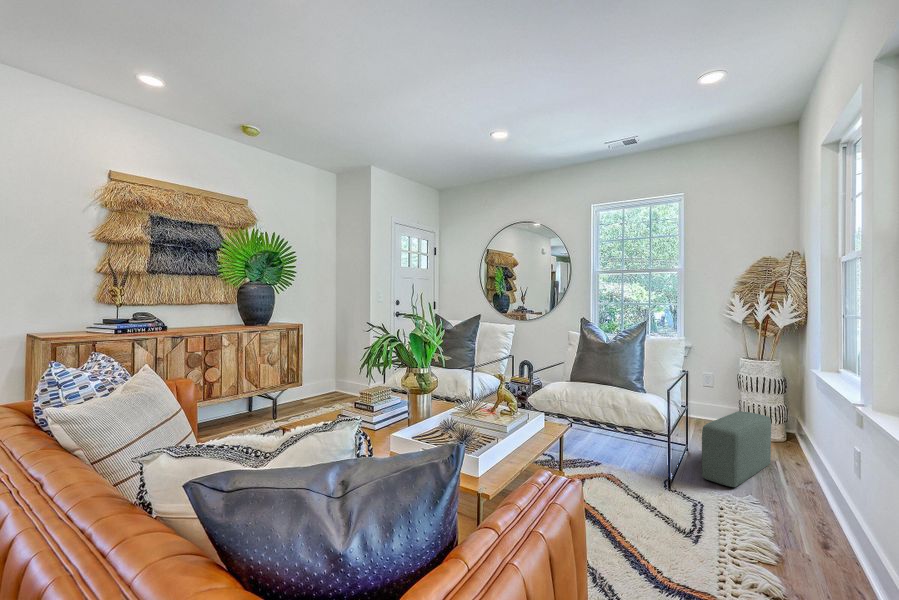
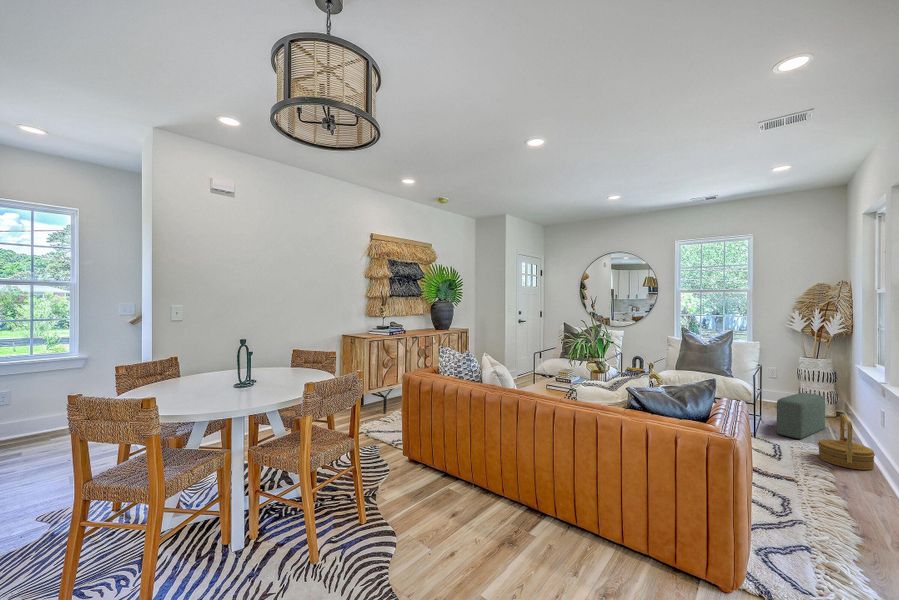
basket: none [758,454,848,557] -> present [818,414,875,470]

